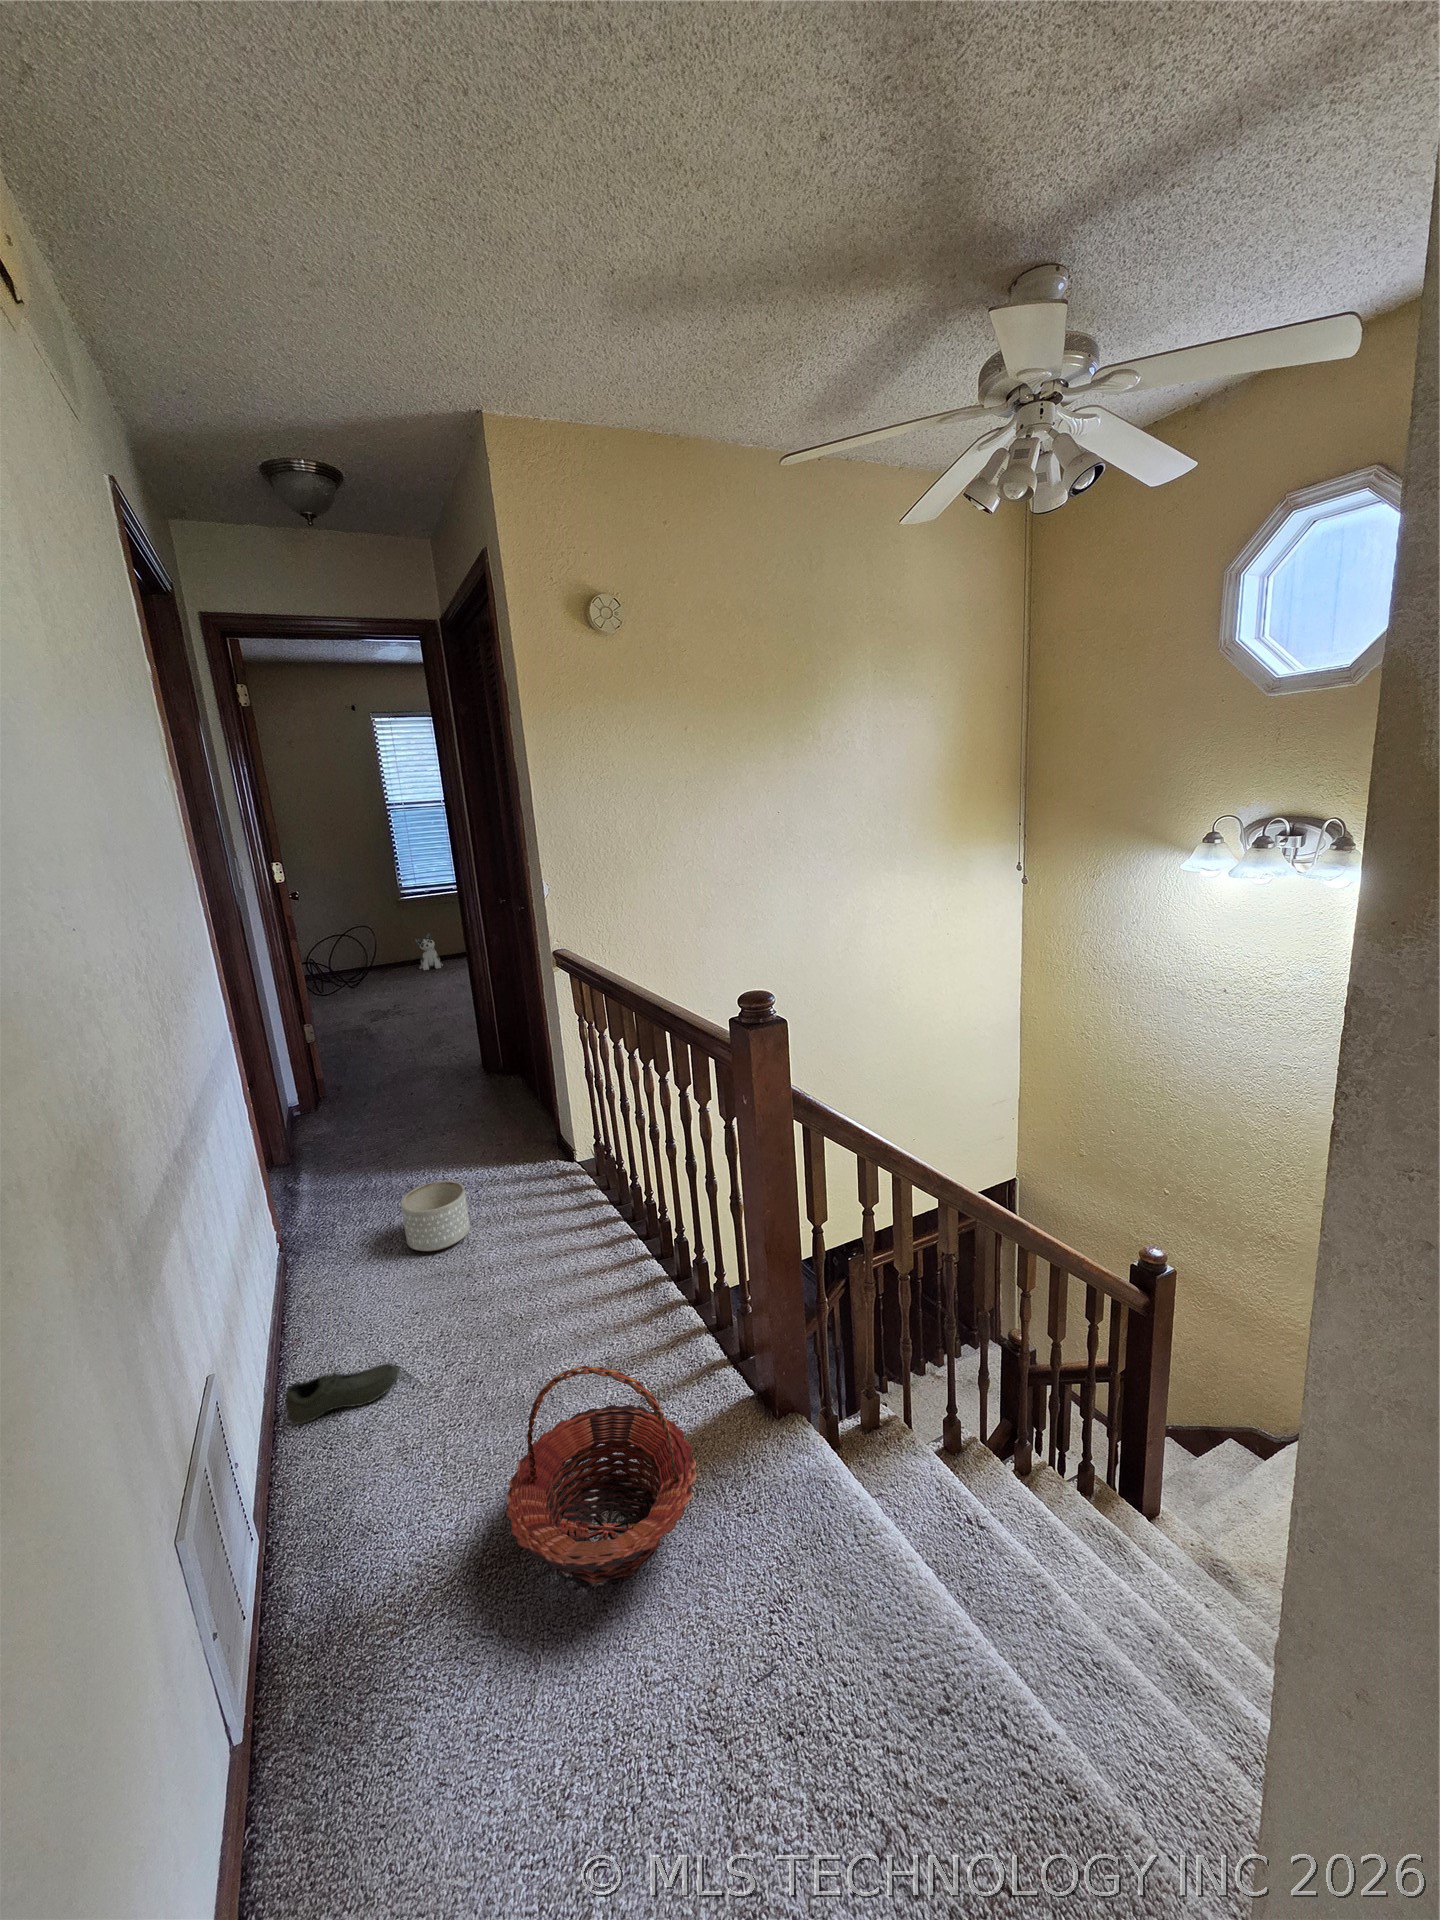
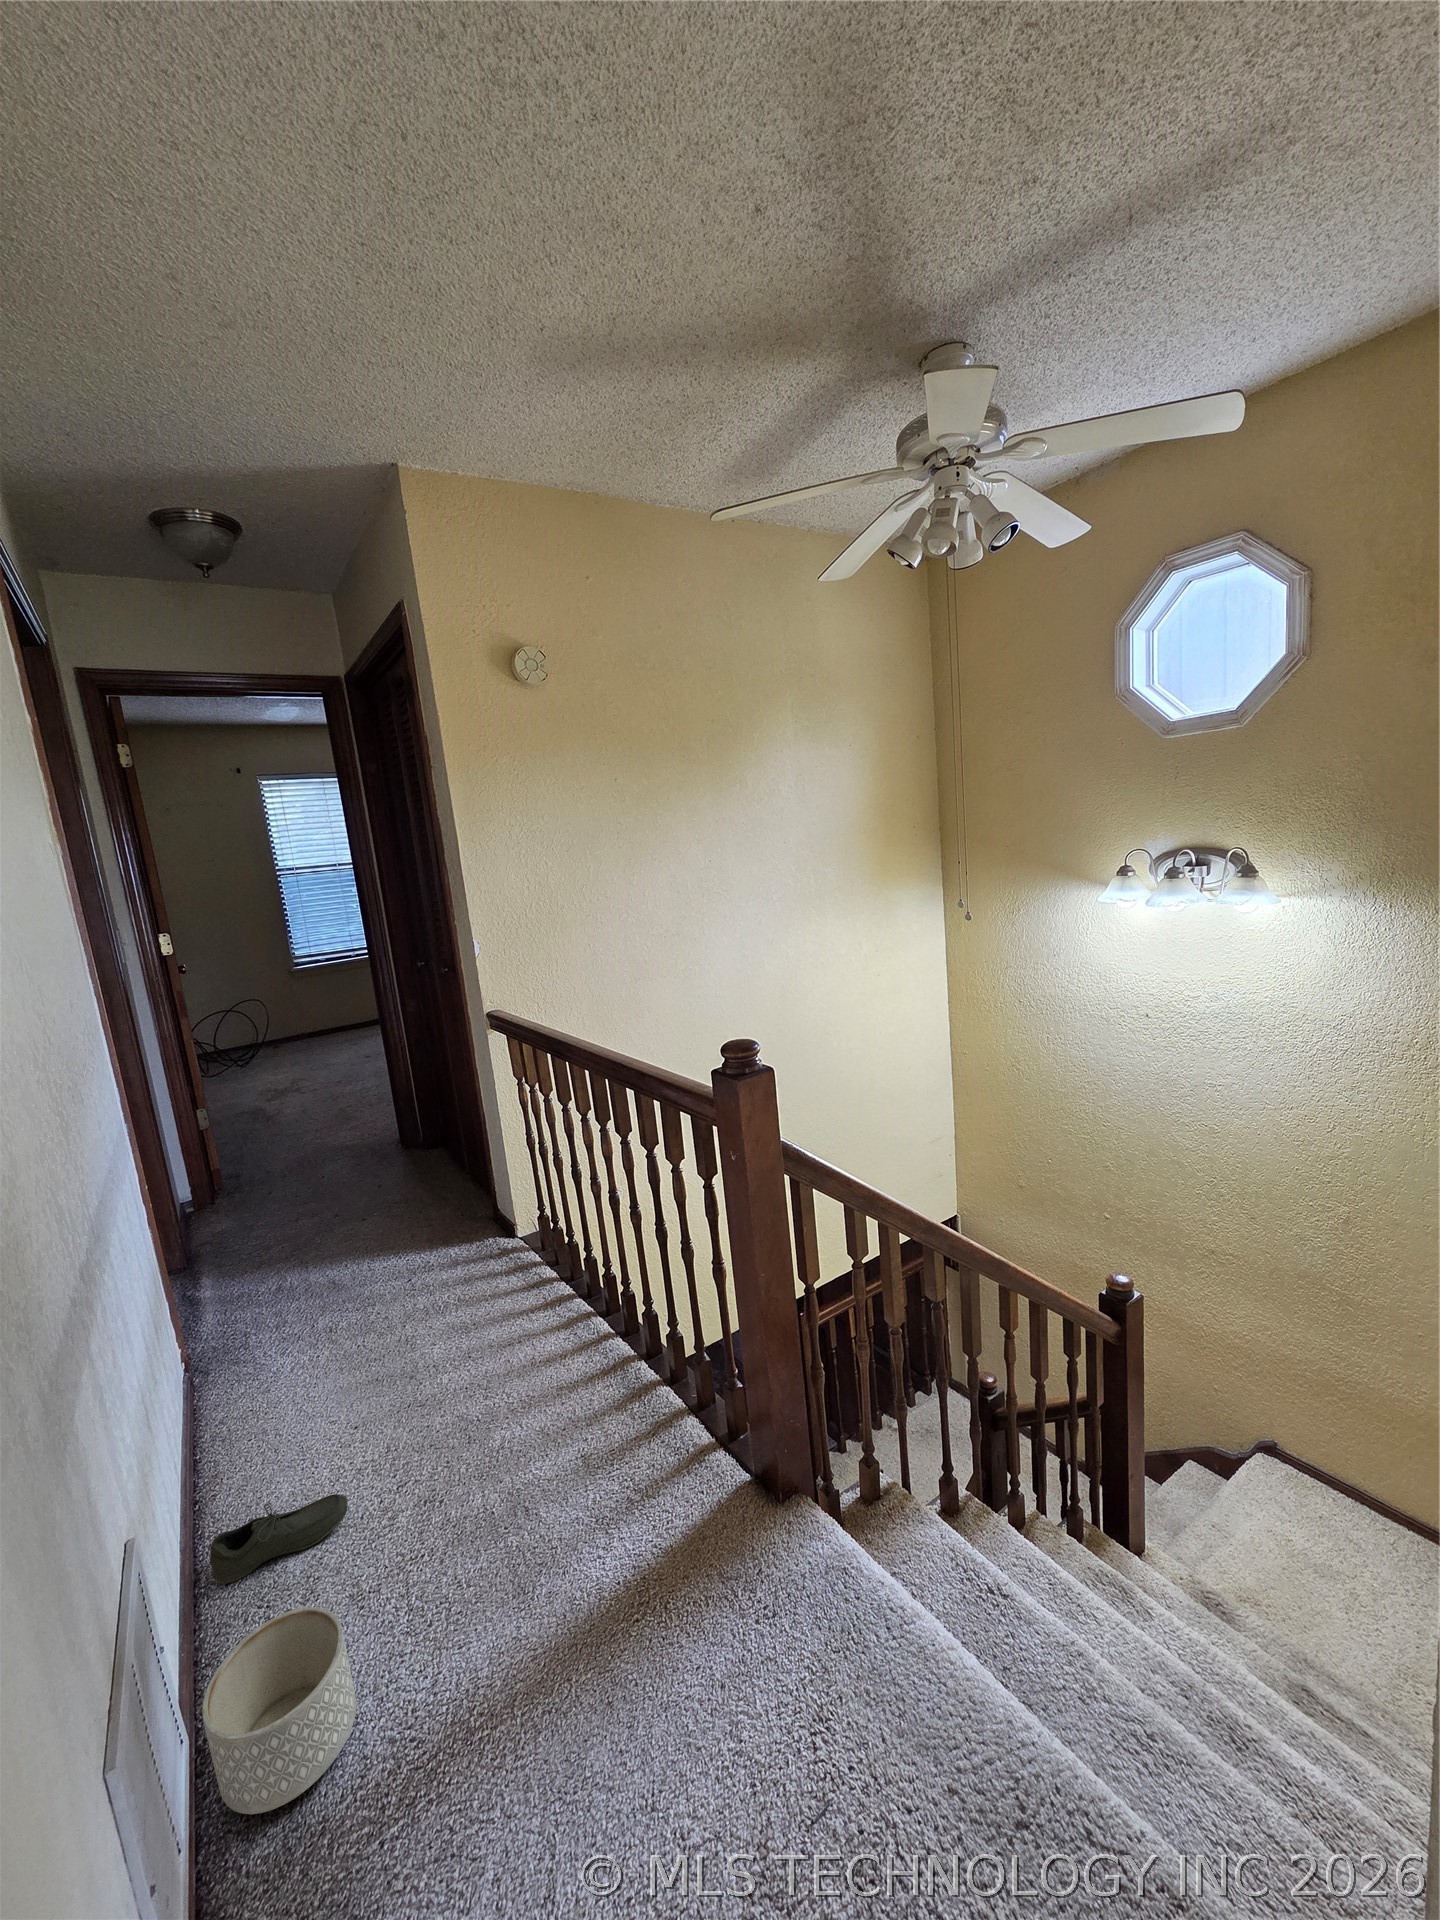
plush toy: present [415,933,443,971] -> none [323,1003,354,1044]
planter: present [401,1181,470,1251] -> present [202,1607,356,1814]
basket: present [506,1366,697,1585] -> none [496,1471,712,1734]

